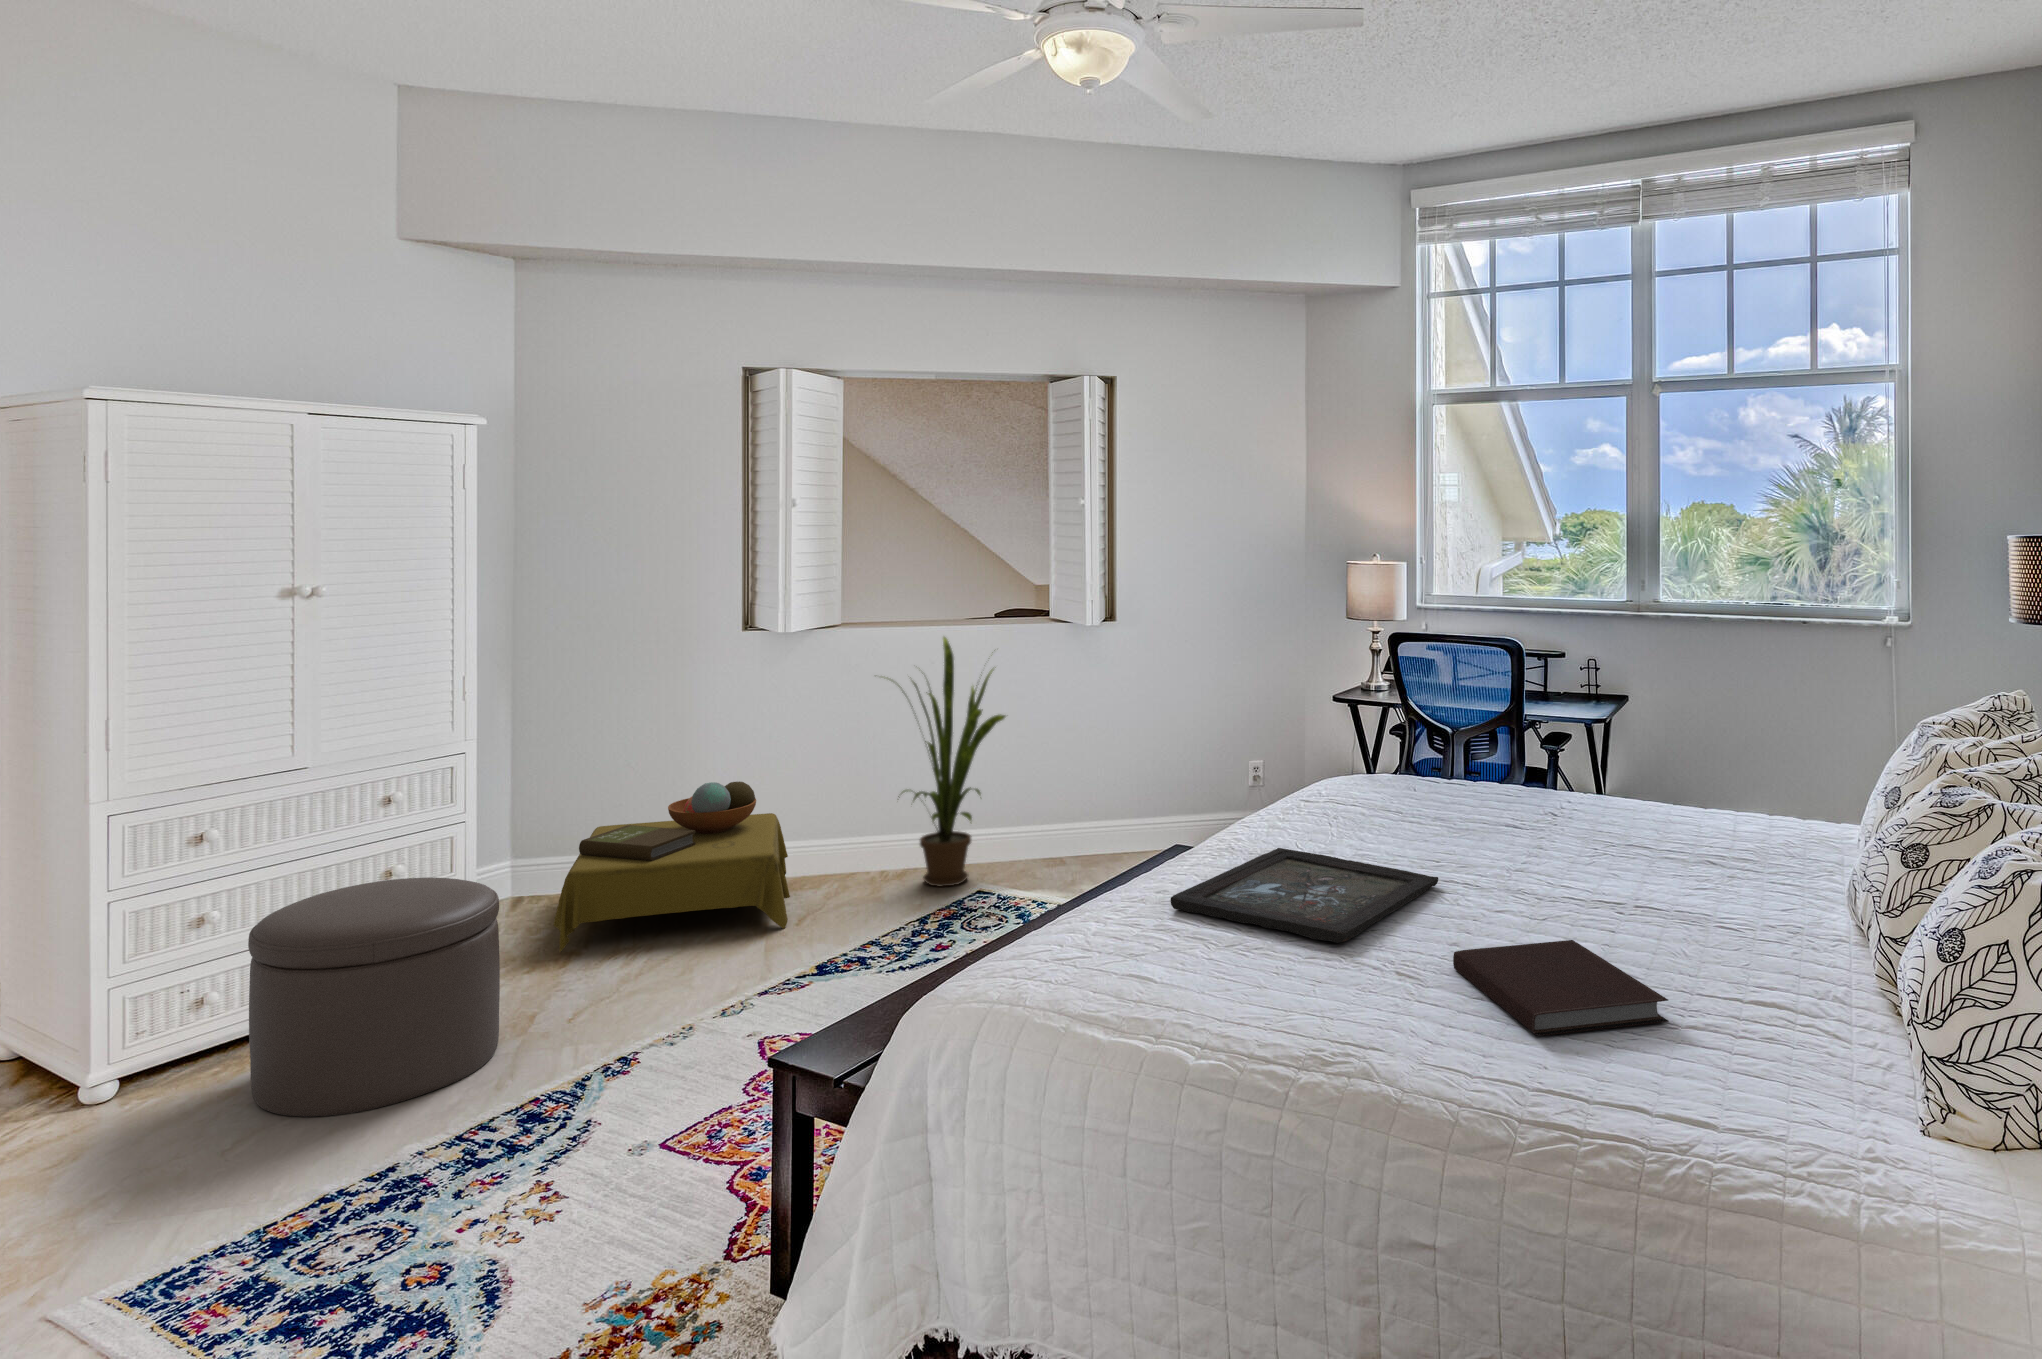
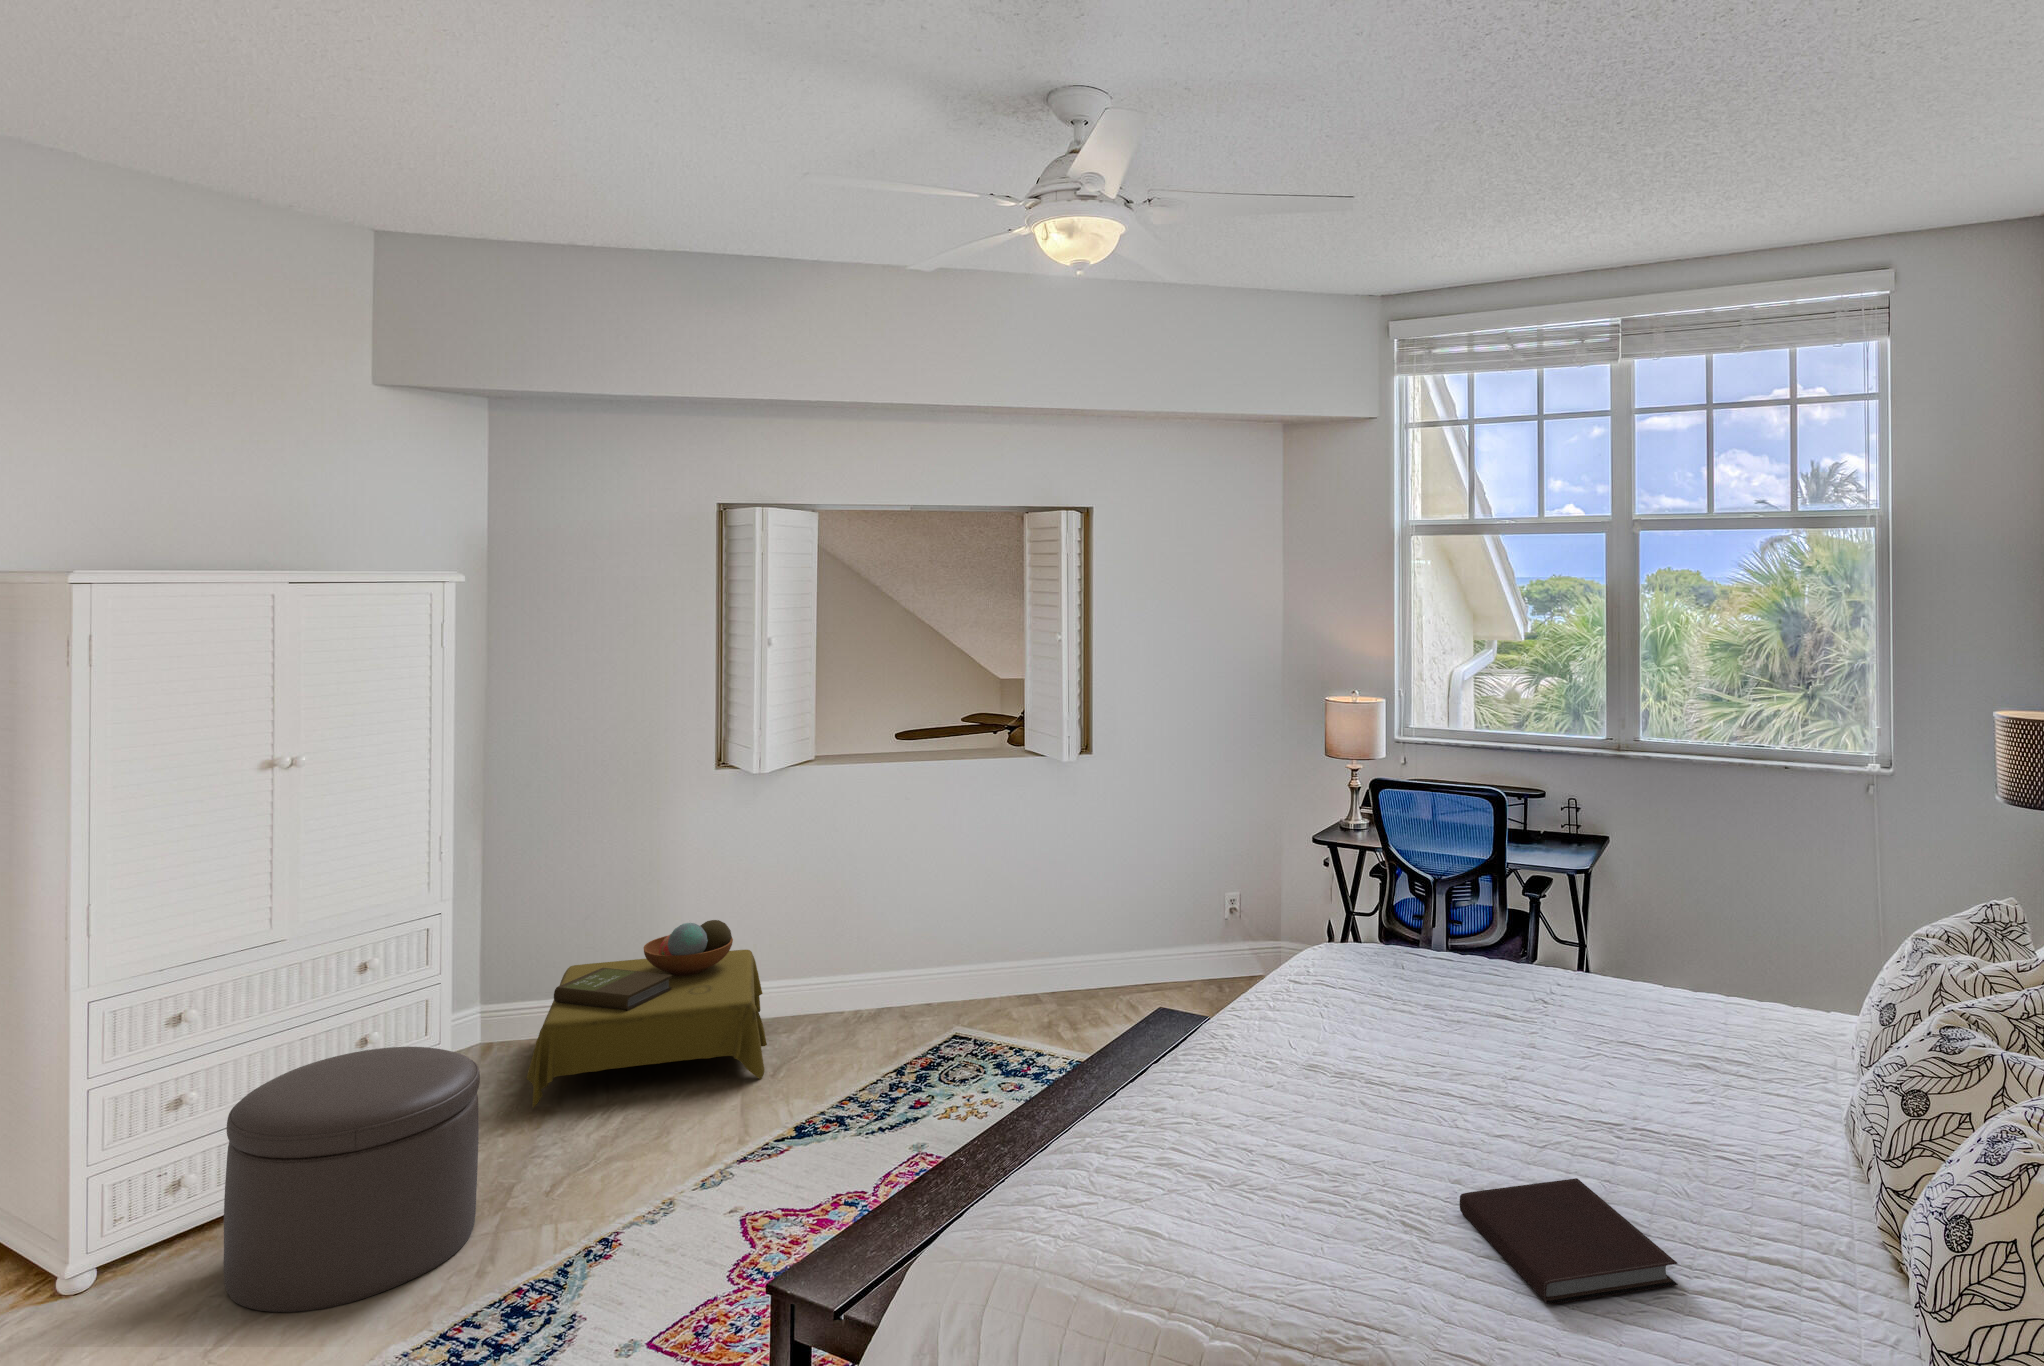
house plant: present [898,637,1005,887] -> none [851,765,989,1028]
tray: present [1171,848,1438,943] -> none [1172,1047,1438,1177]

